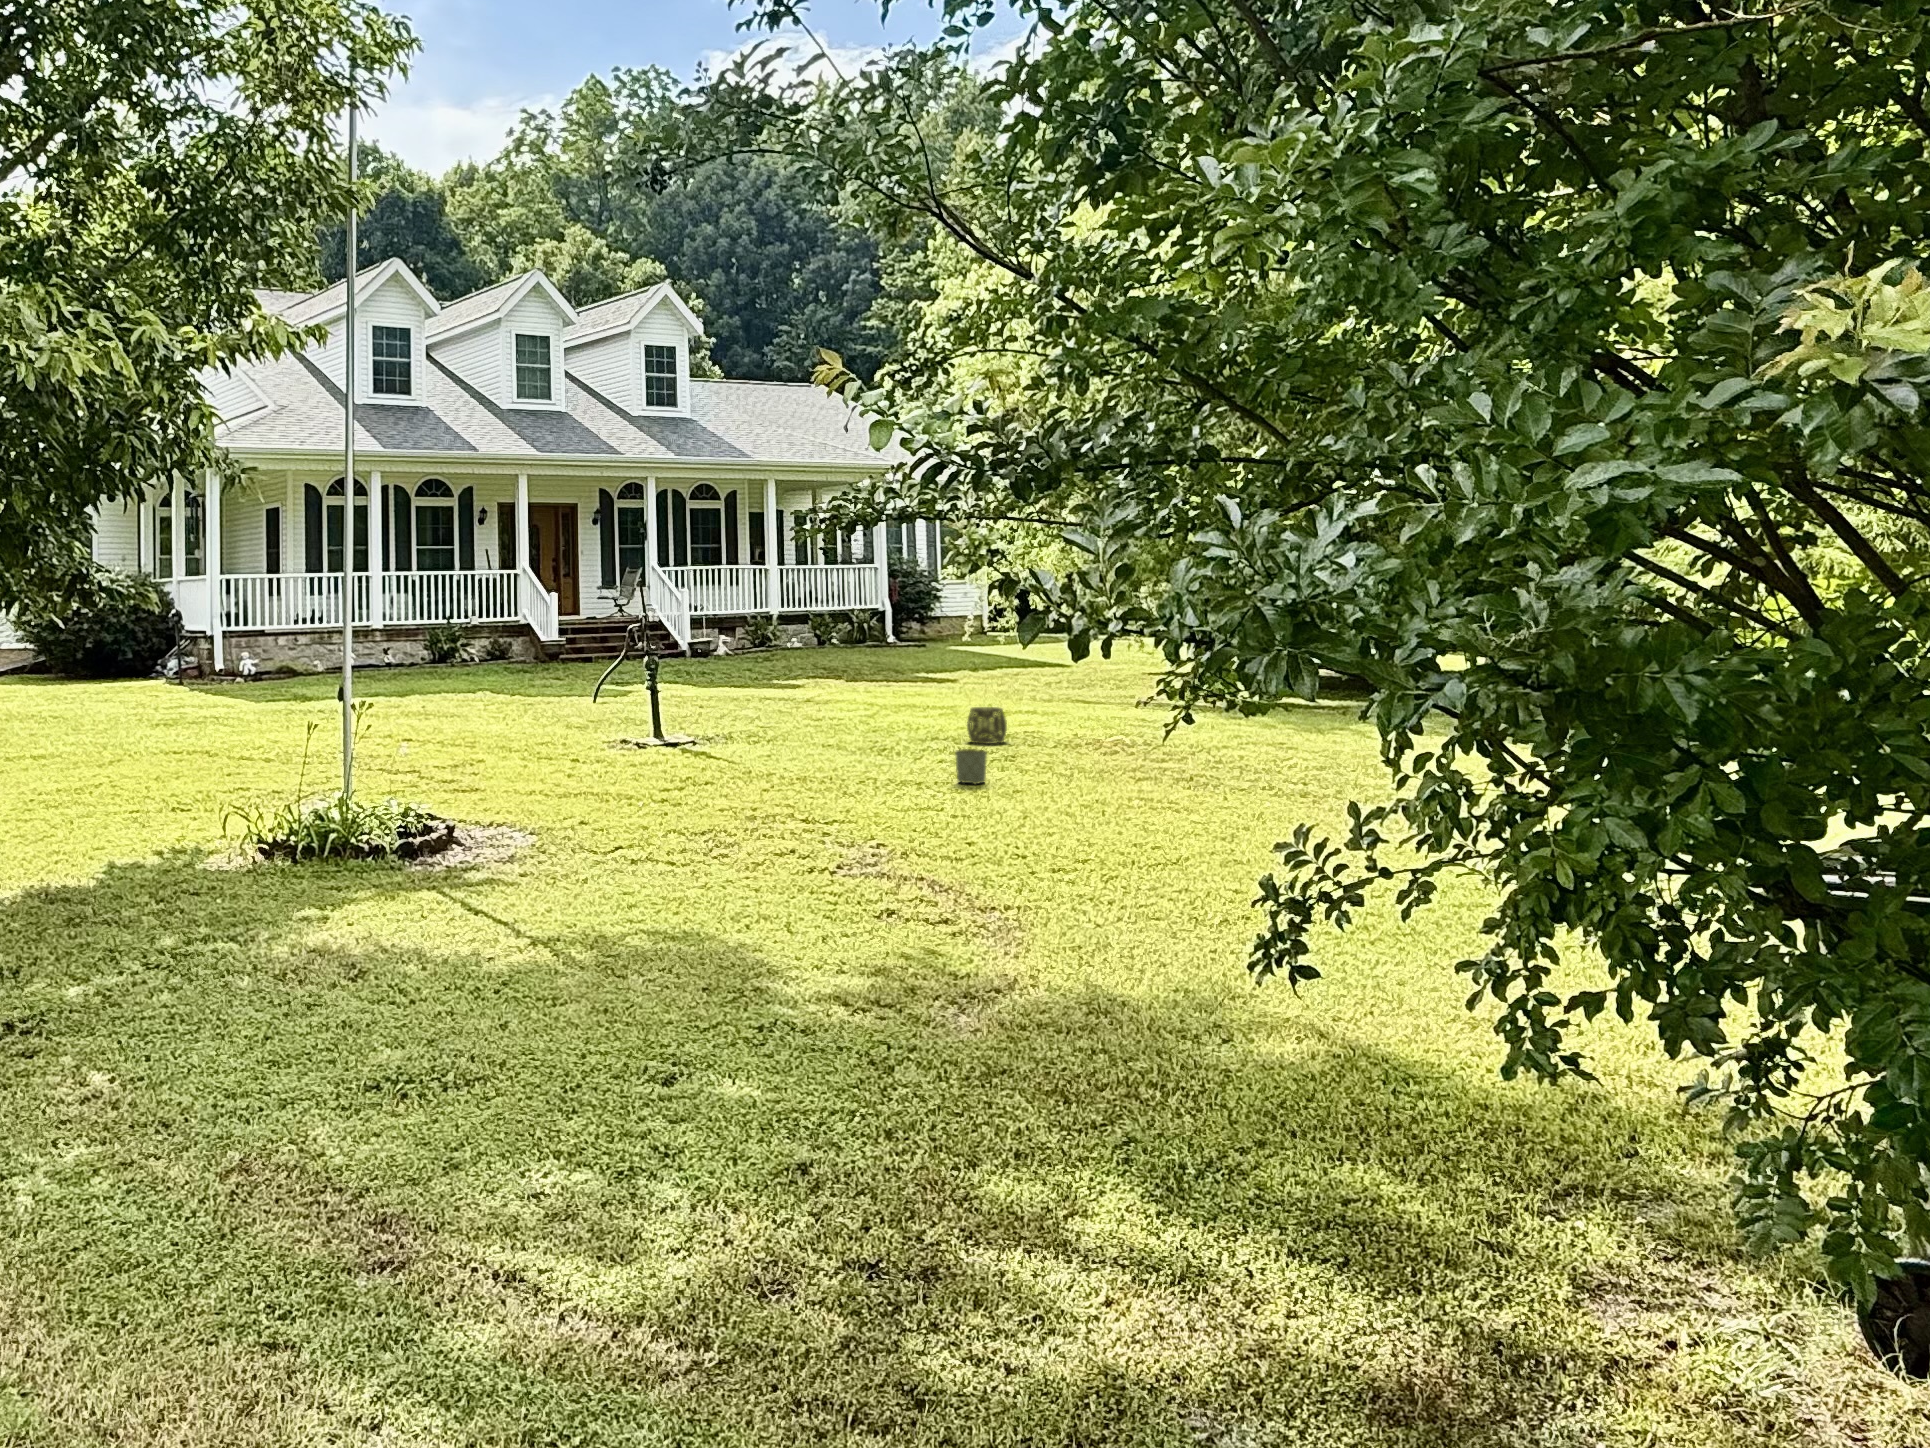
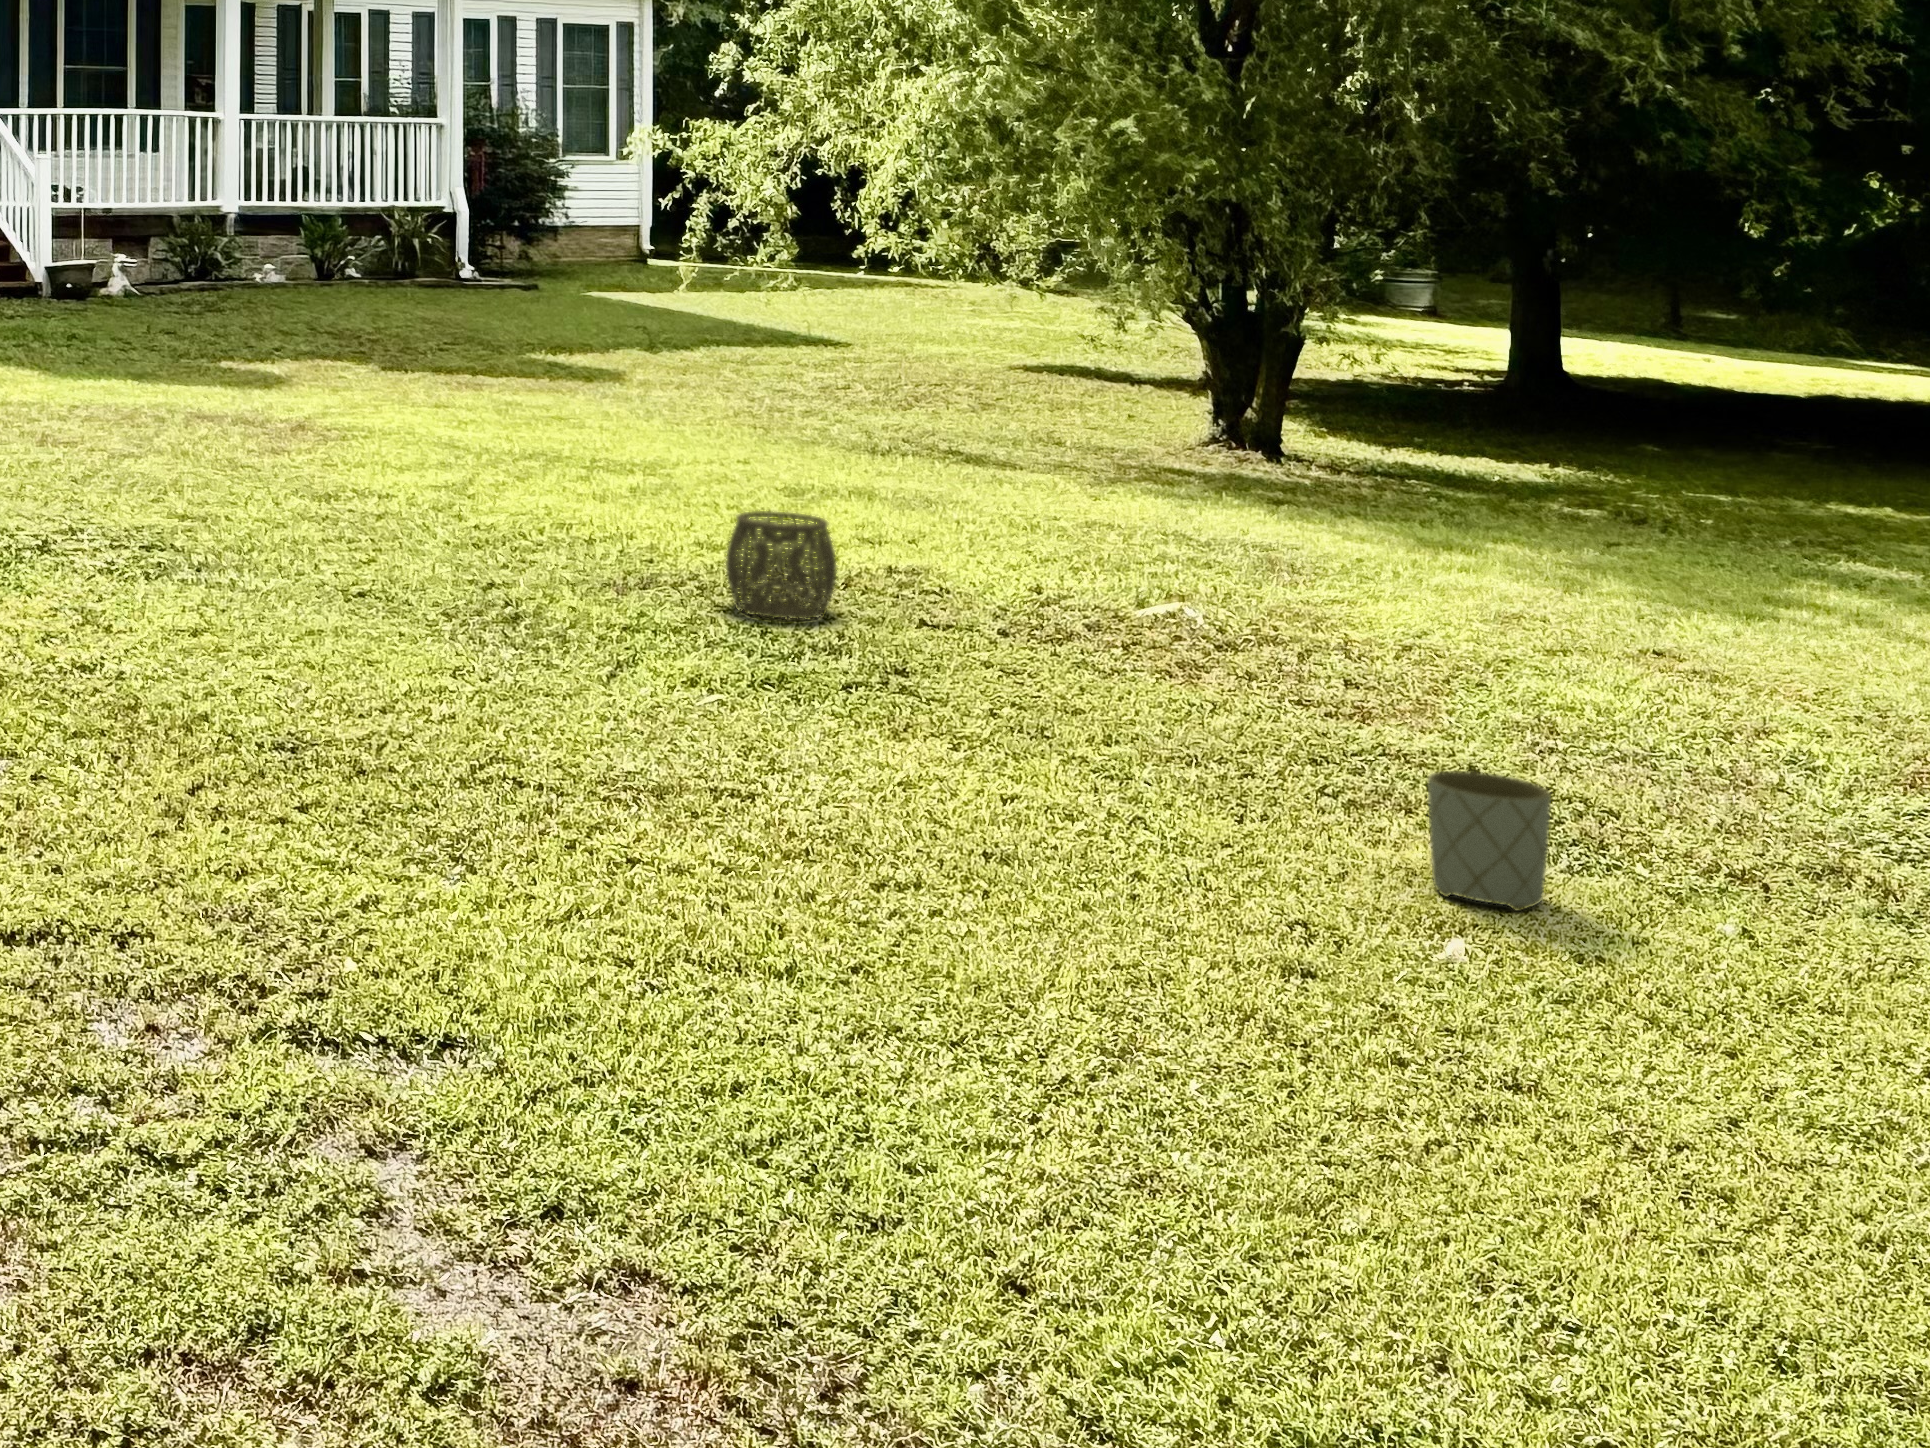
planter: present [955,749,987,784] -> present [1428,771,1551,911]

